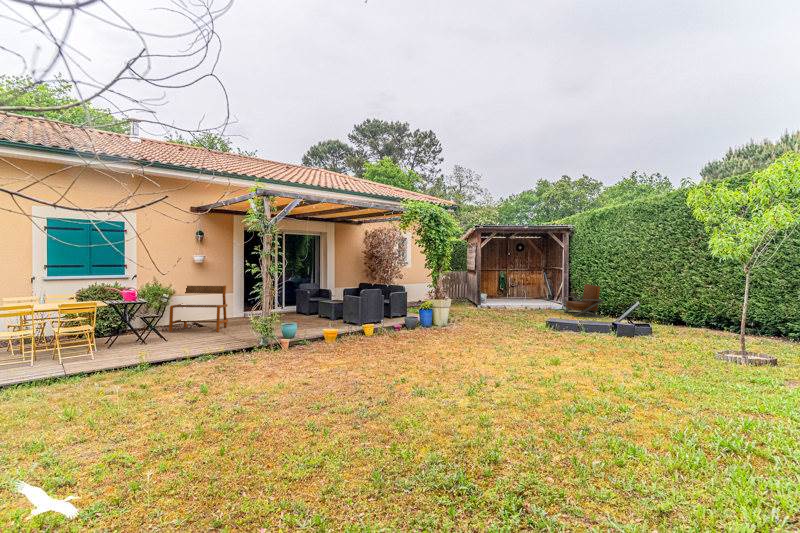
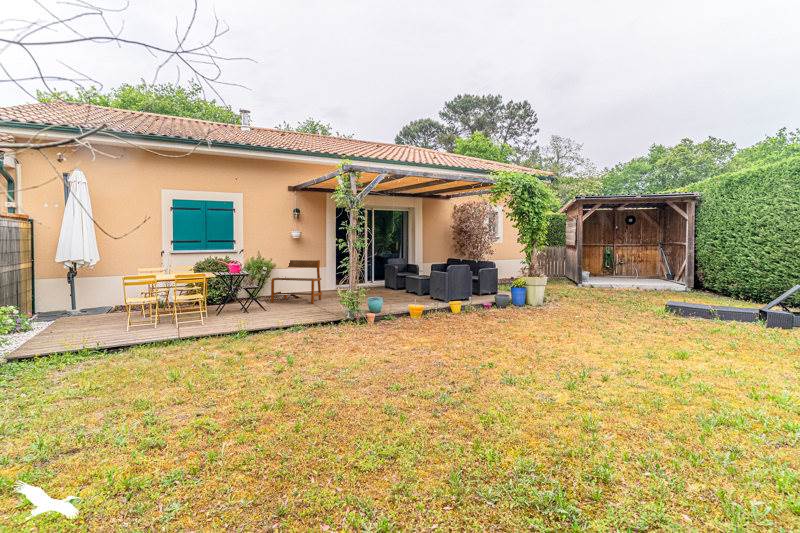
lounge chair: present [564,284,604,318] -> none [685,262,741,301]

